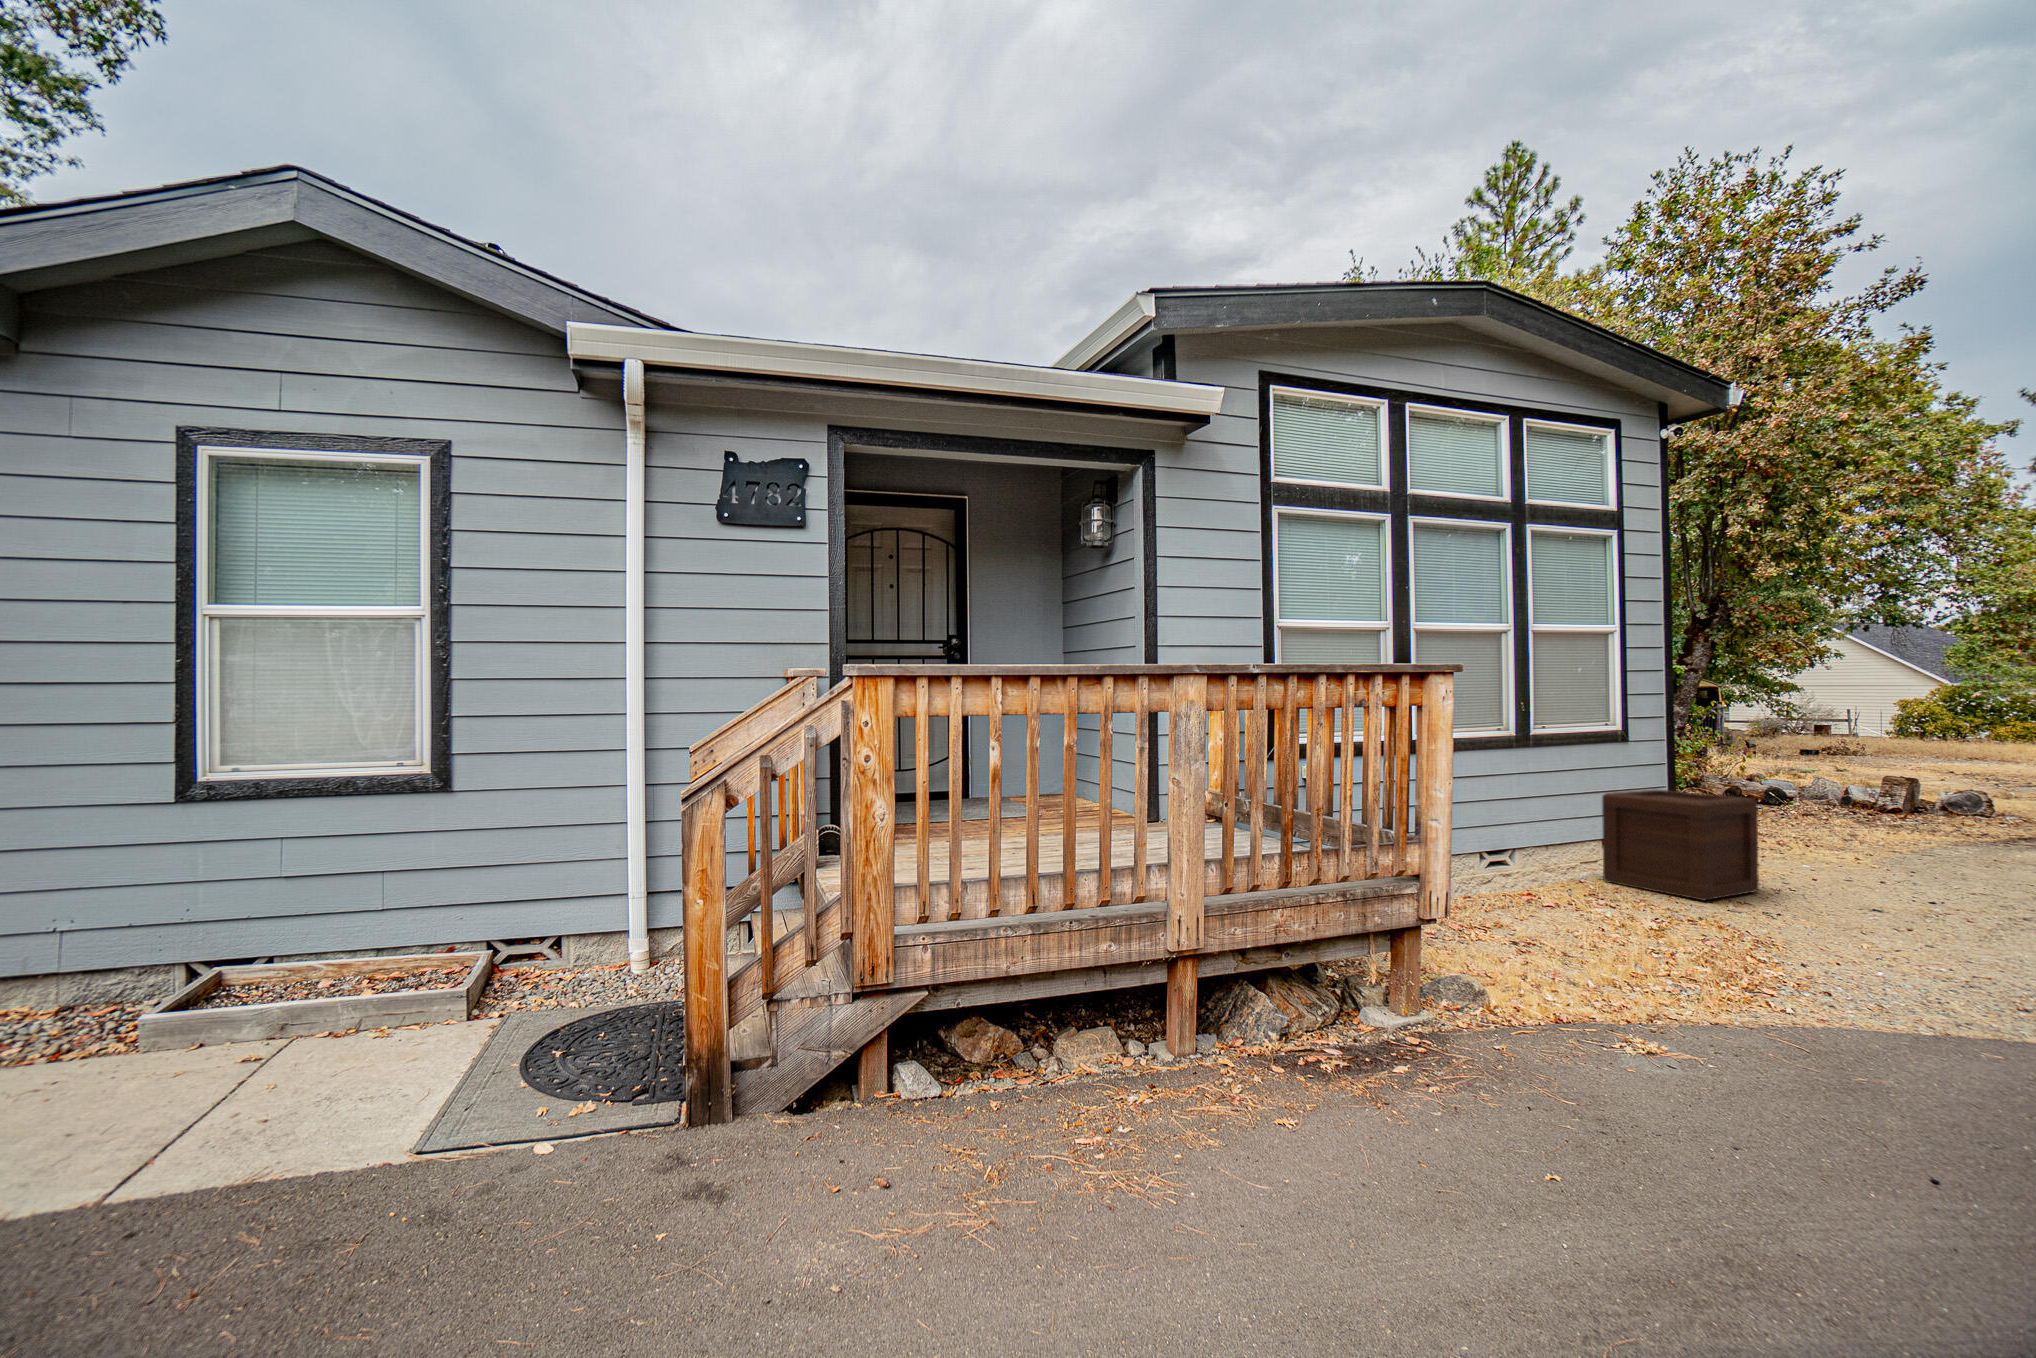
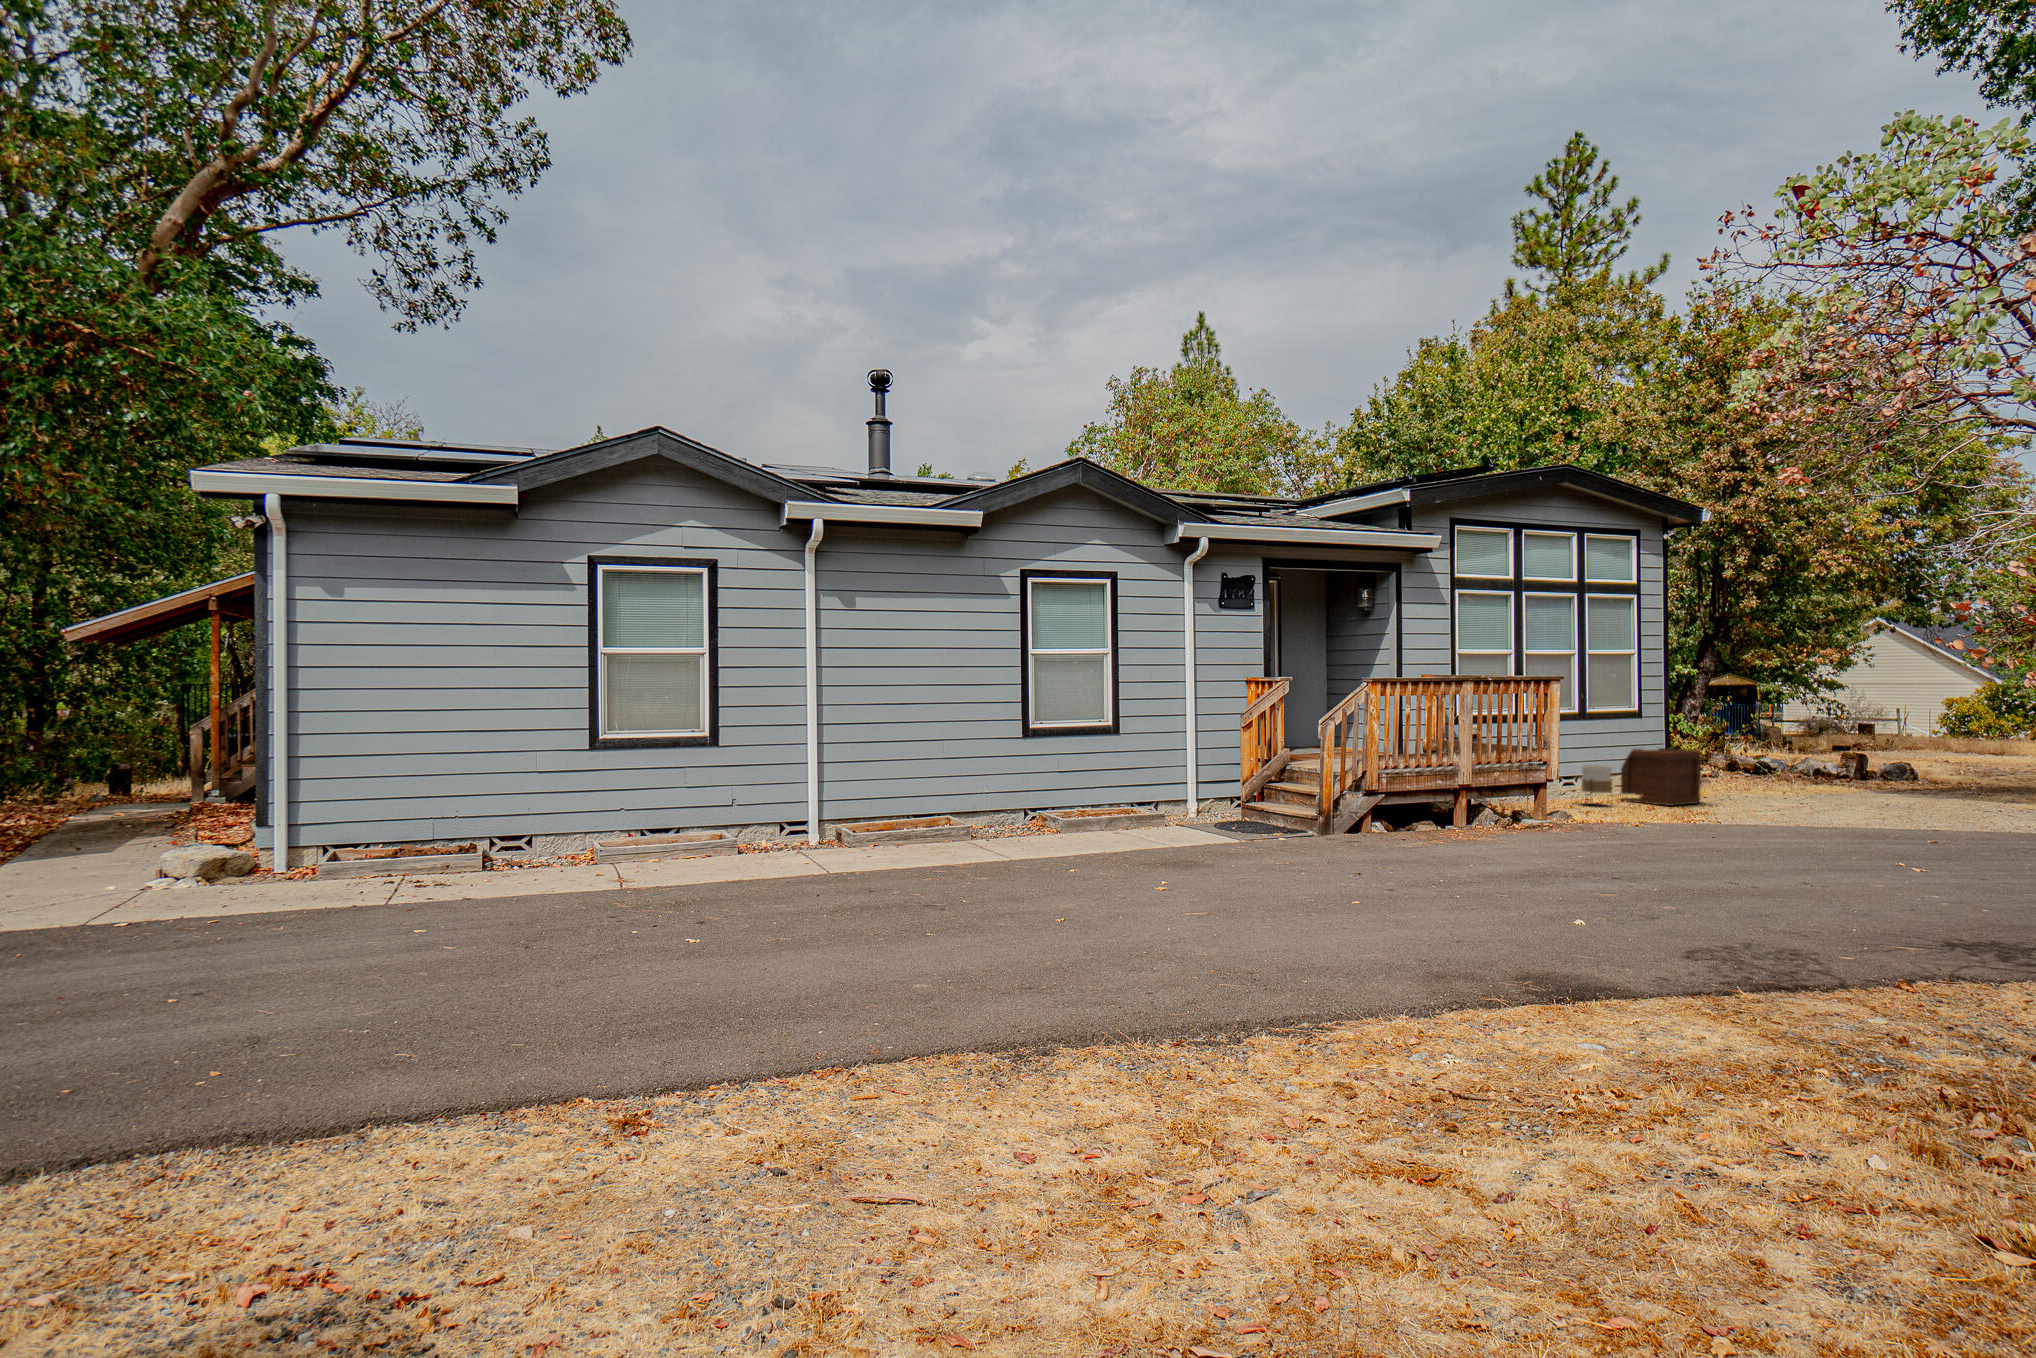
planter: none [1530,824,1589,900] -> present [1582,765,1612,794]

